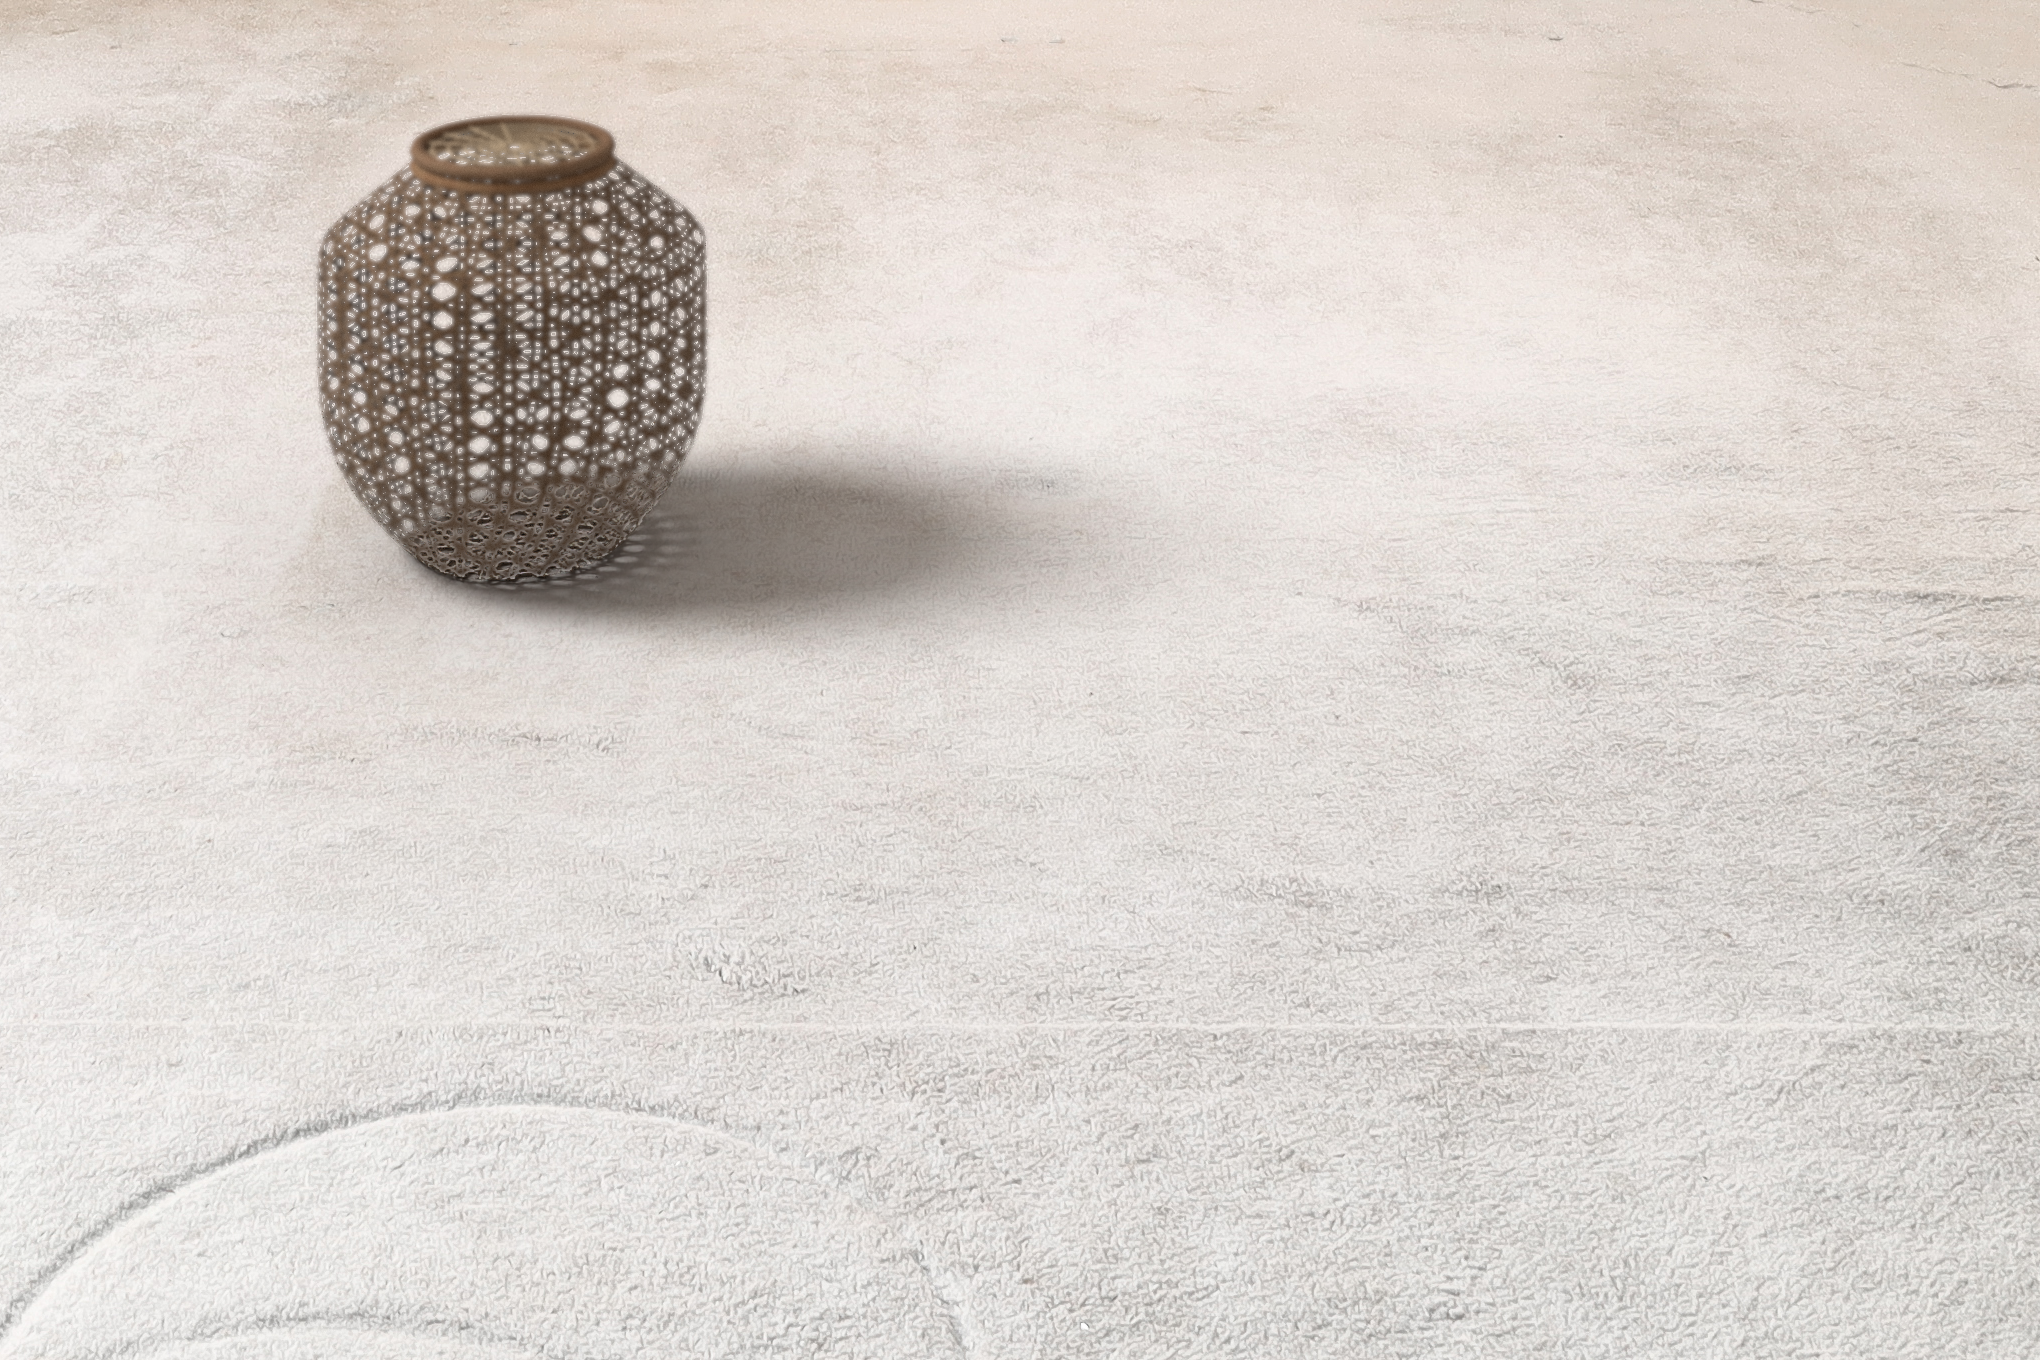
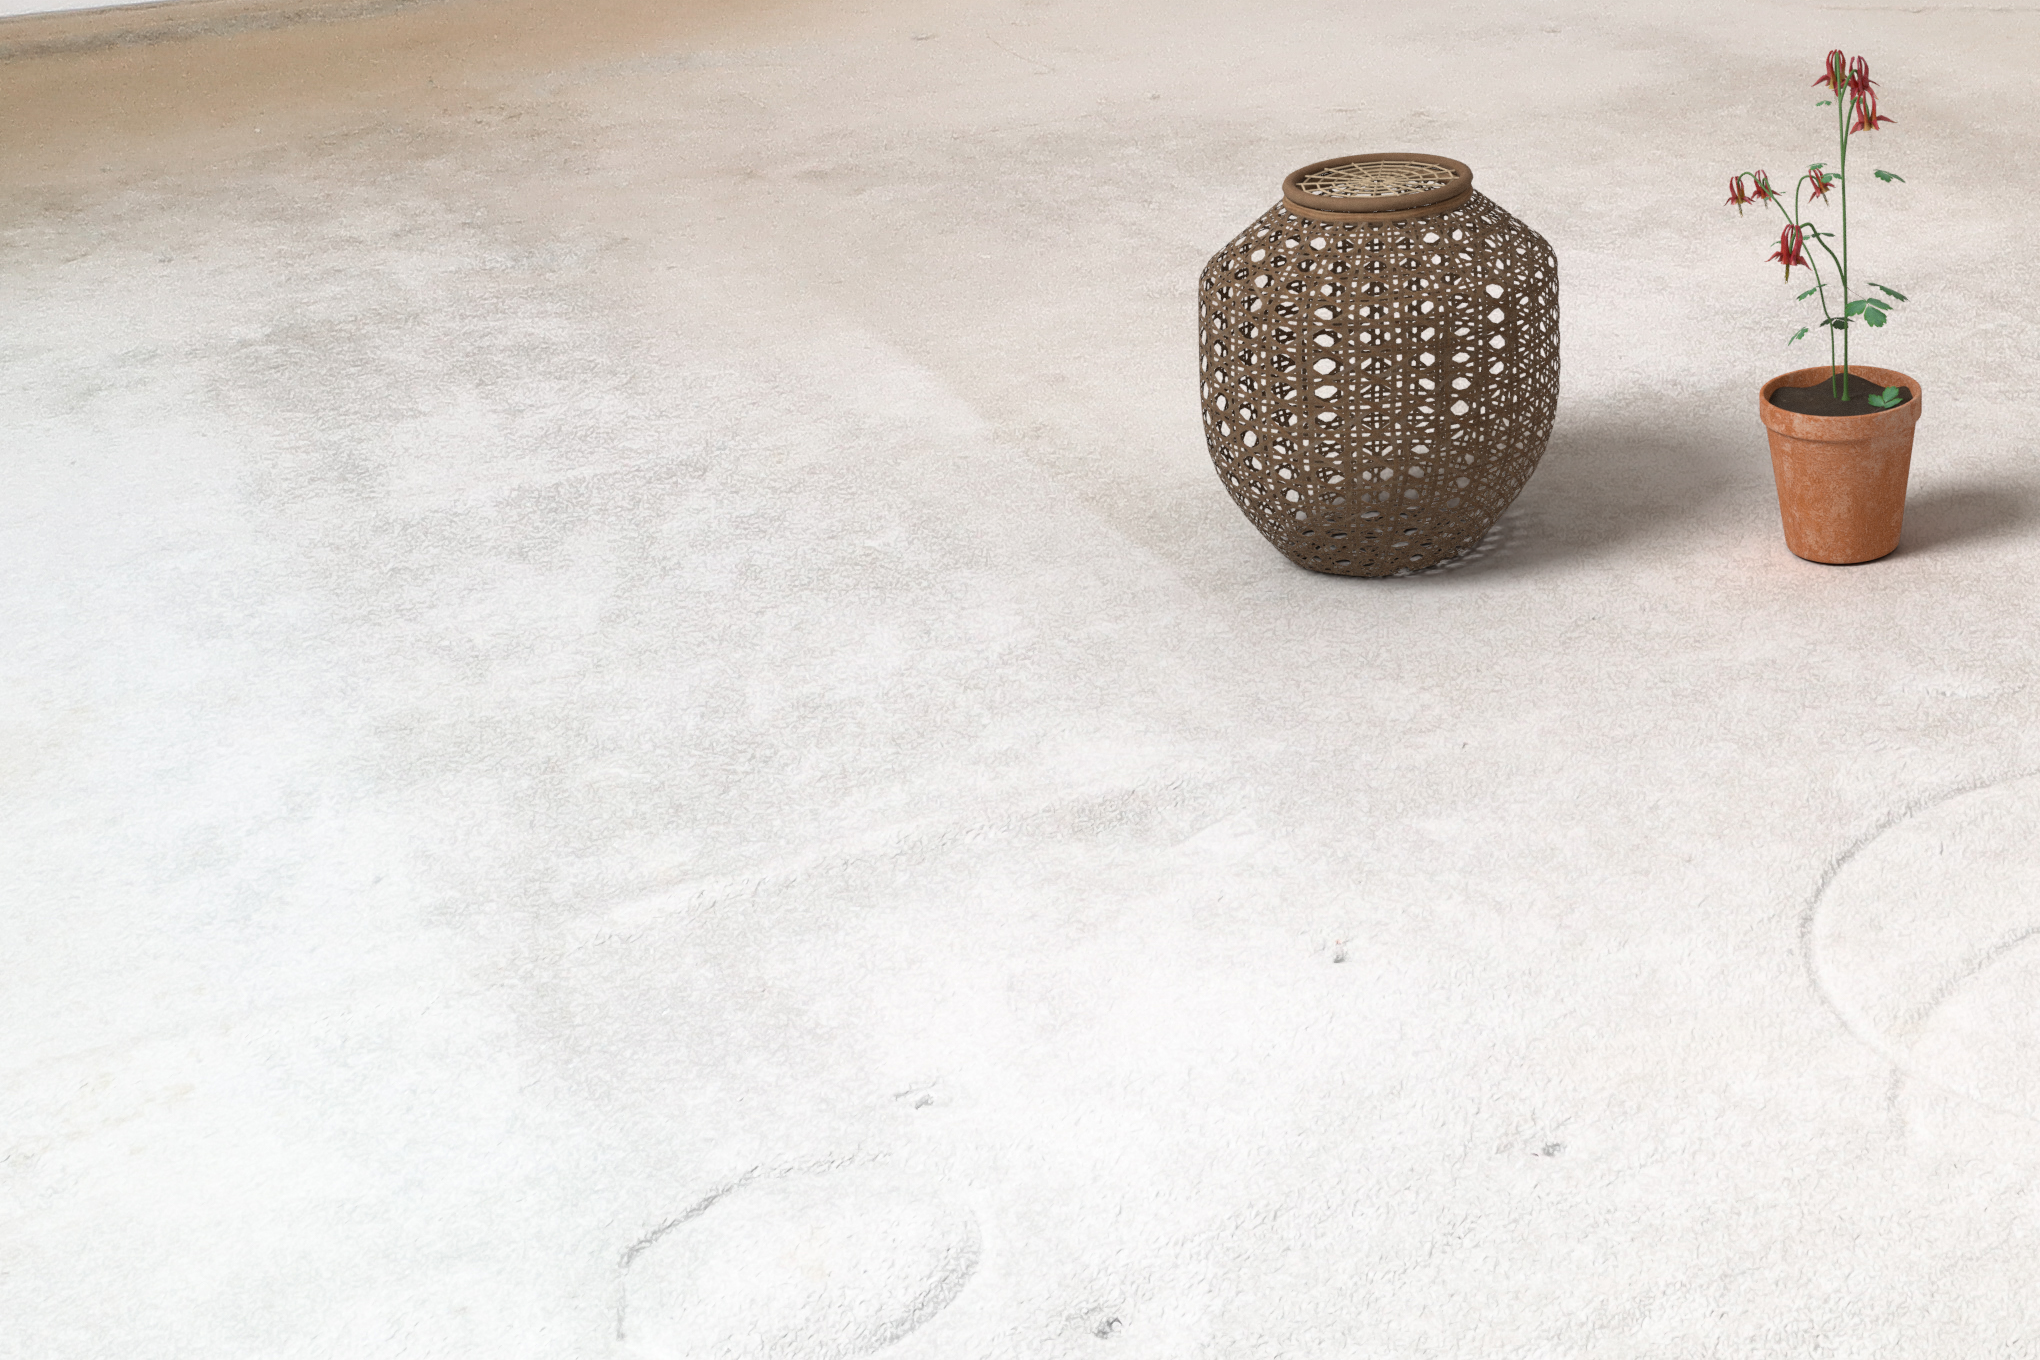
potted plant: none [779,89,1003,714] -> present [1724,49,1922,564]

